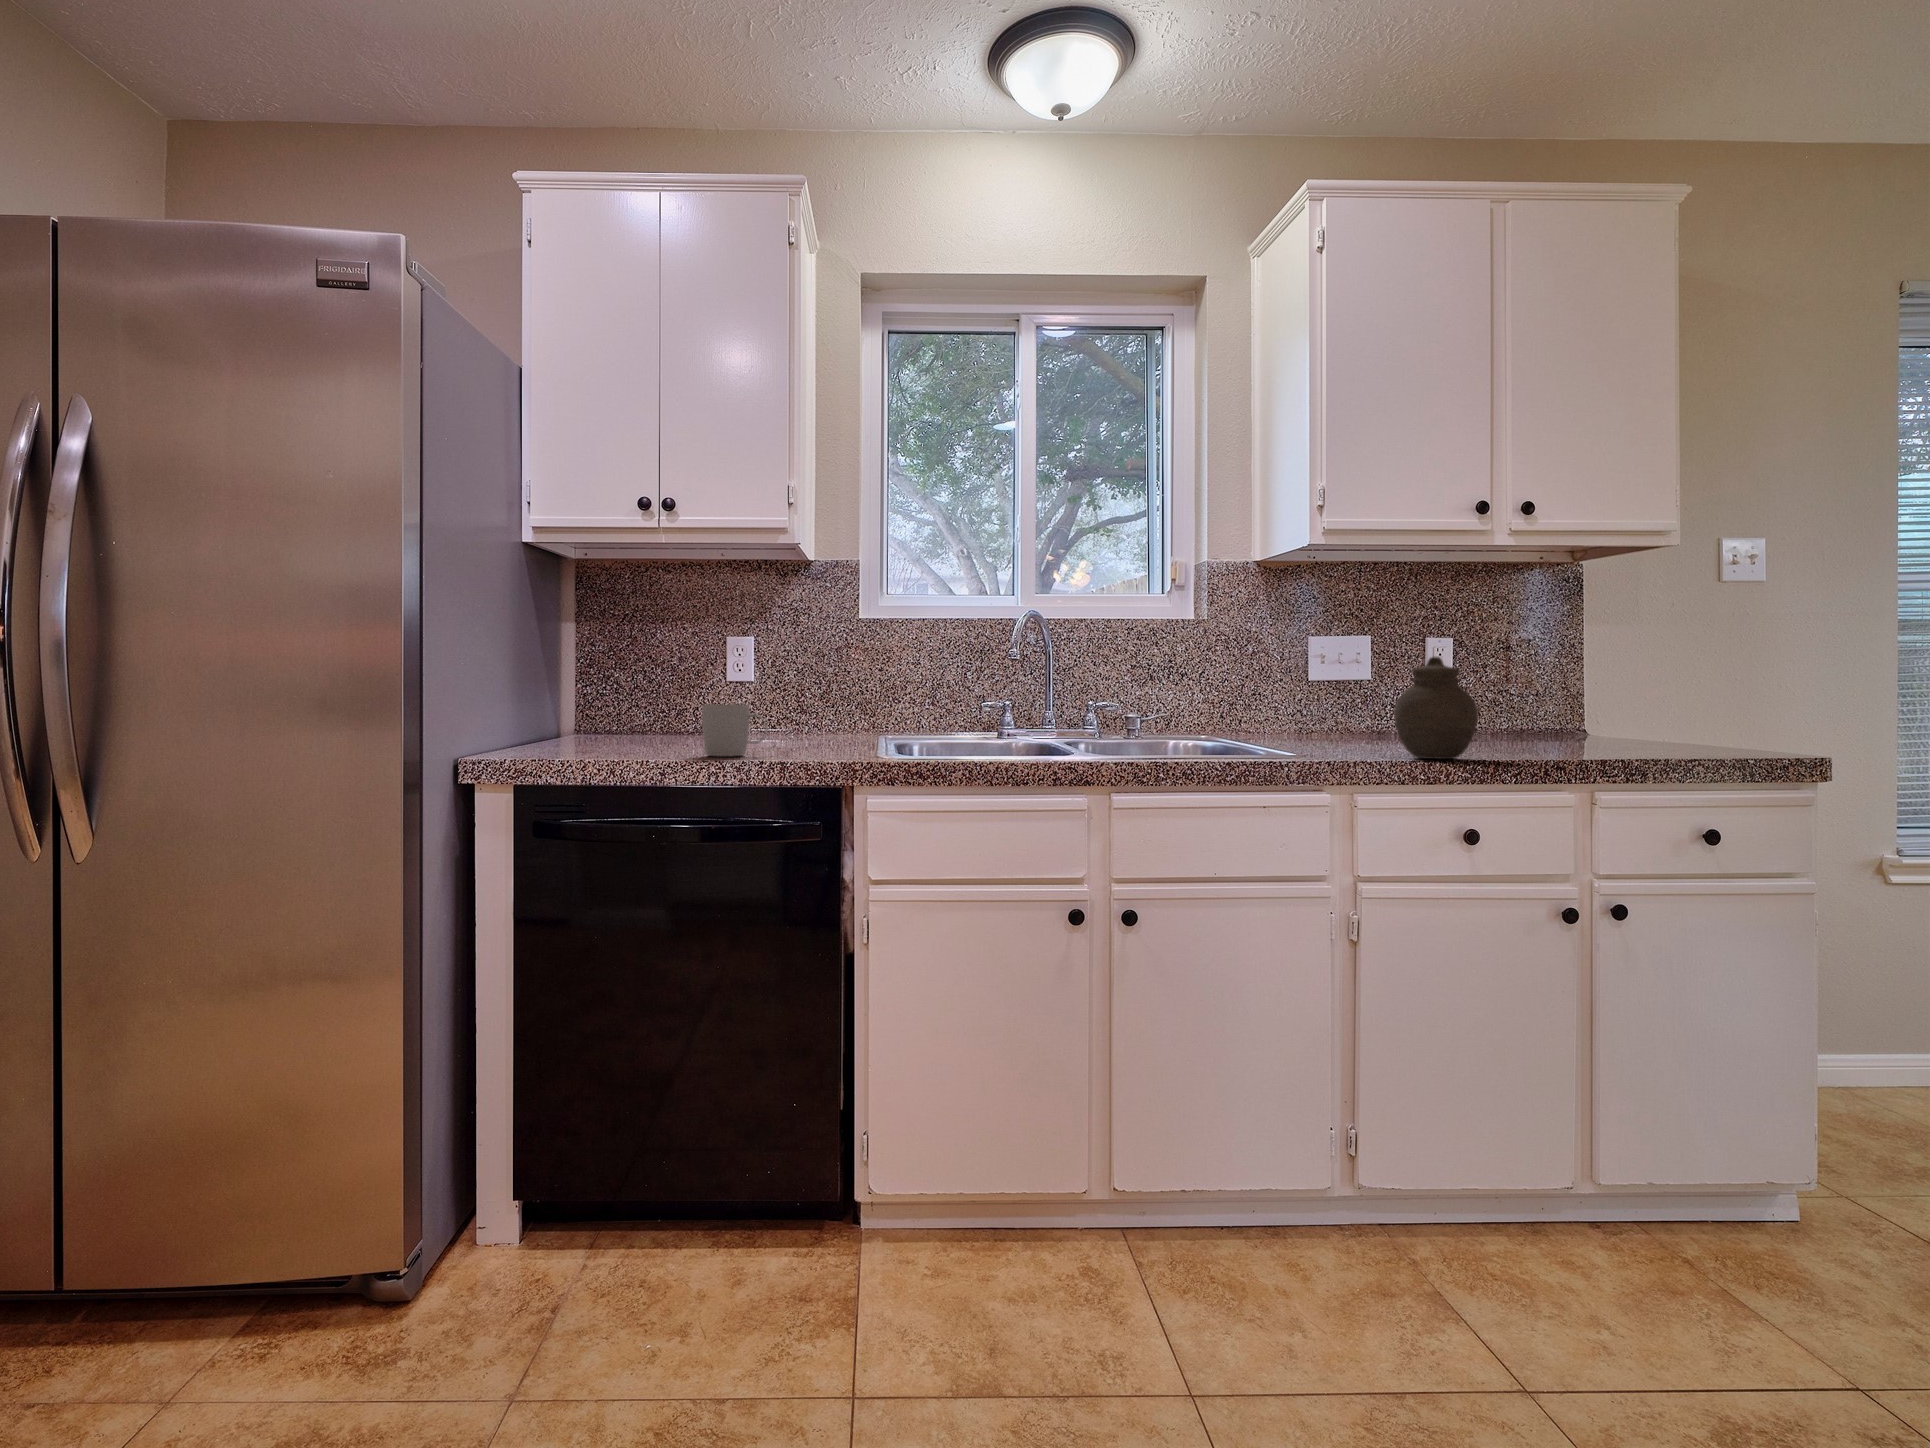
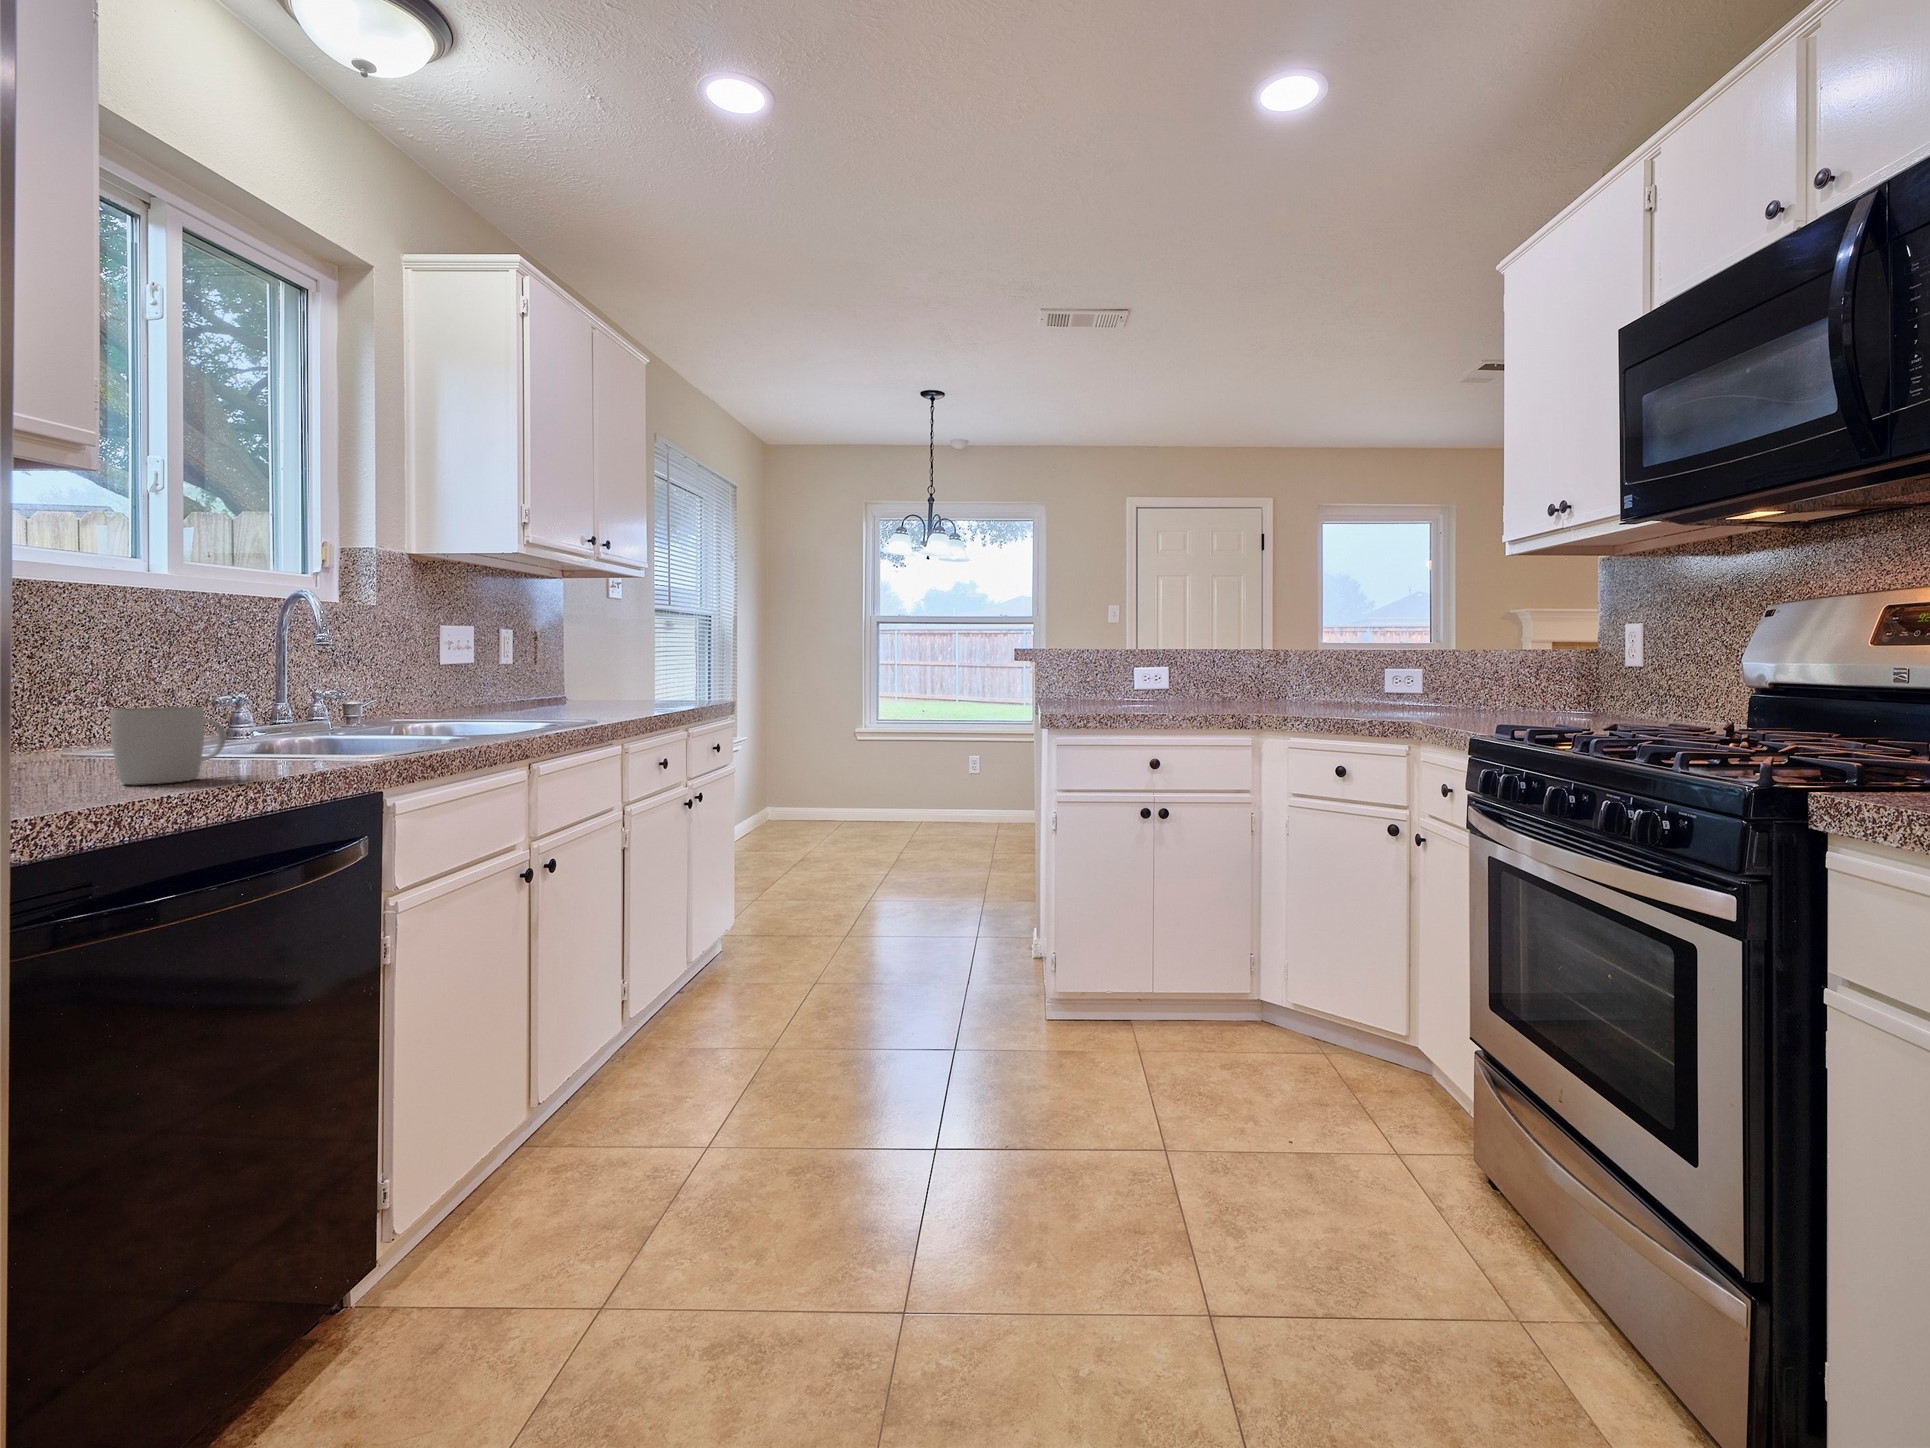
jar: present [1394,657,1478,759] -> none [617,648,672,717]

